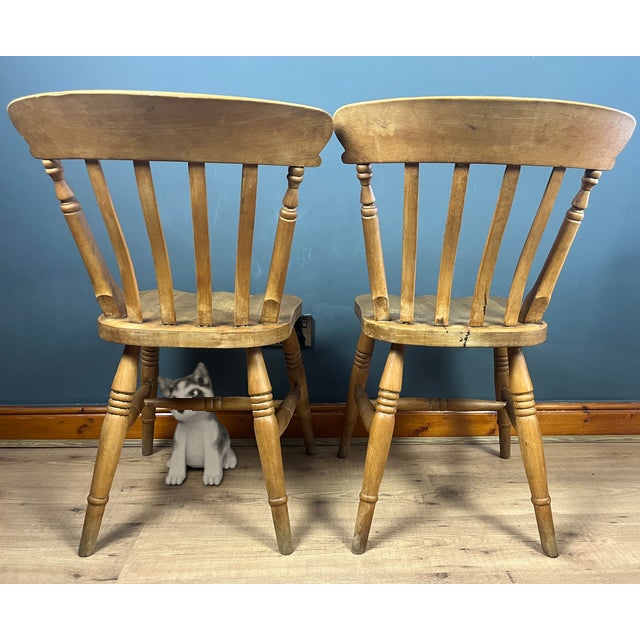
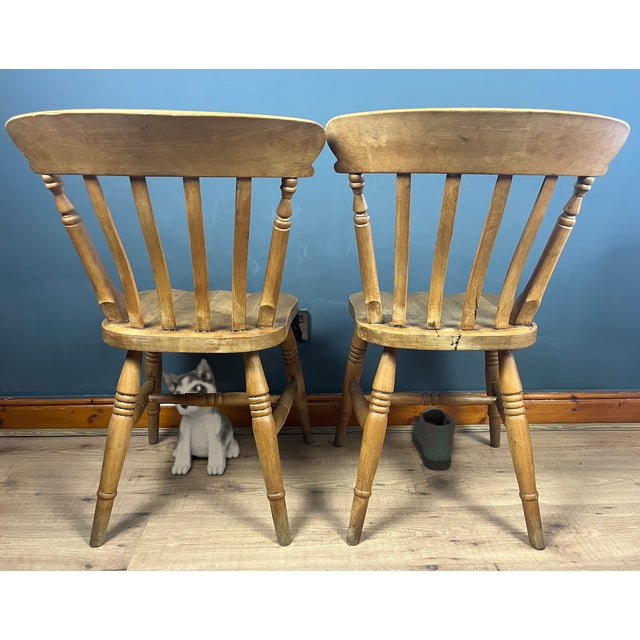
shoe: none [418,416,464,481] -> present [412,407,455,470]

